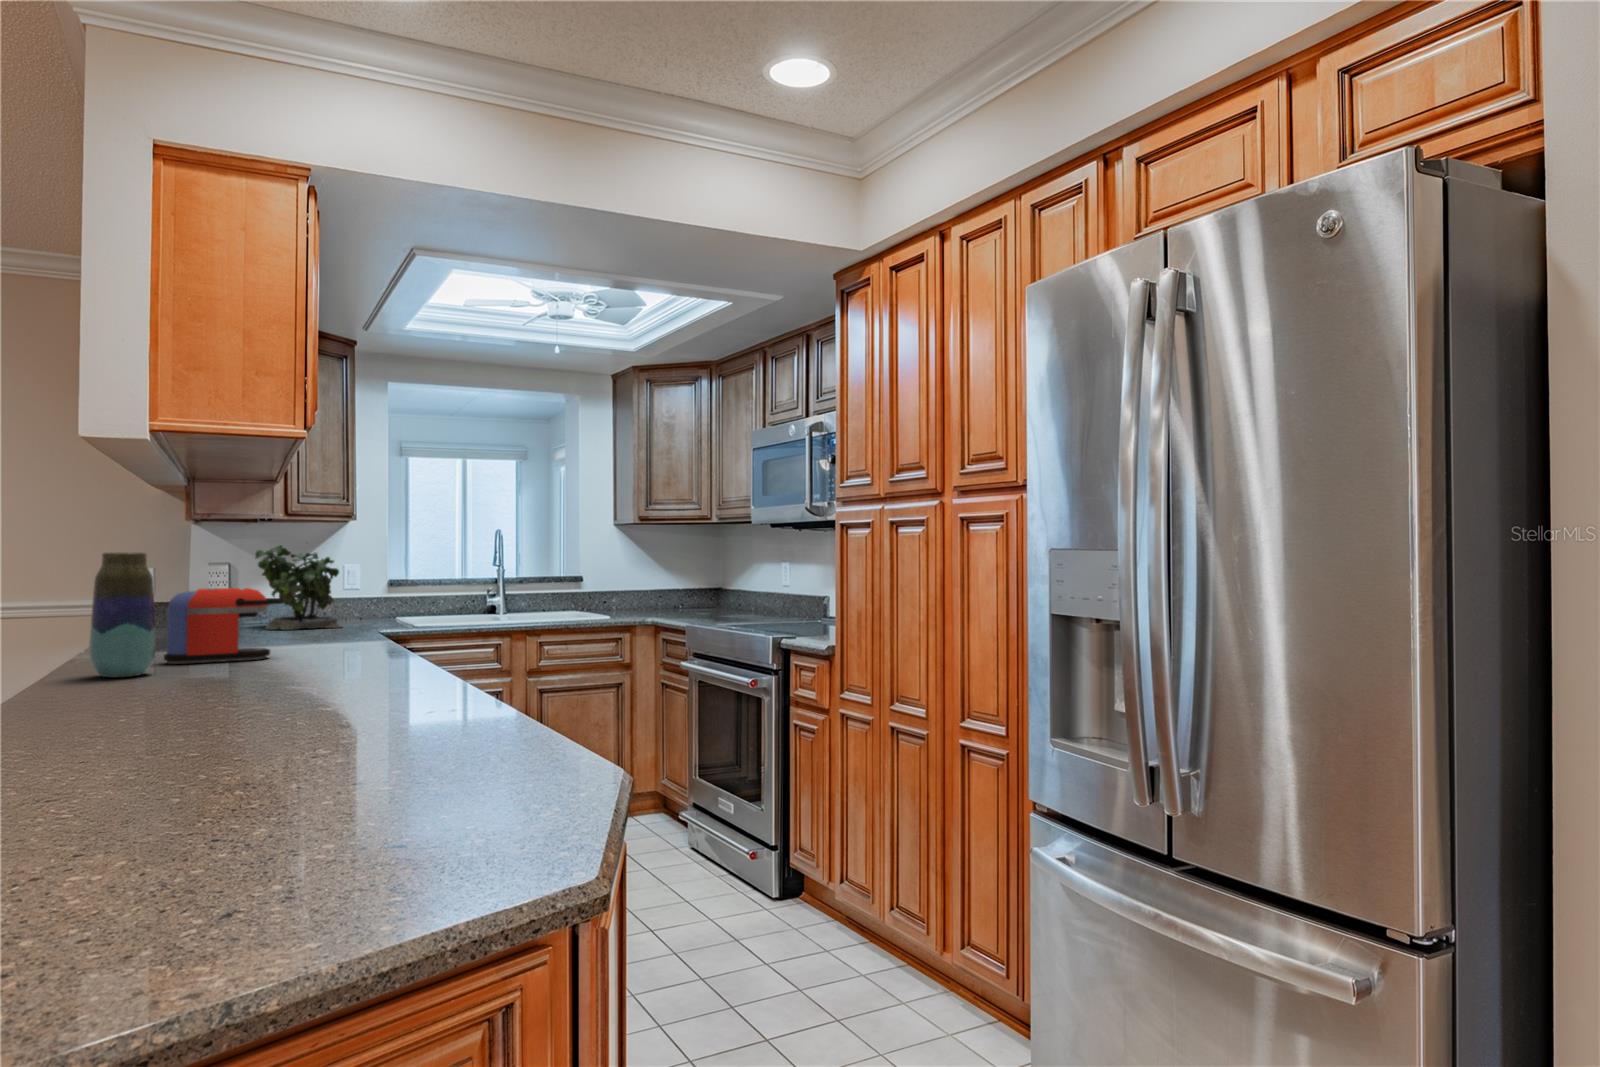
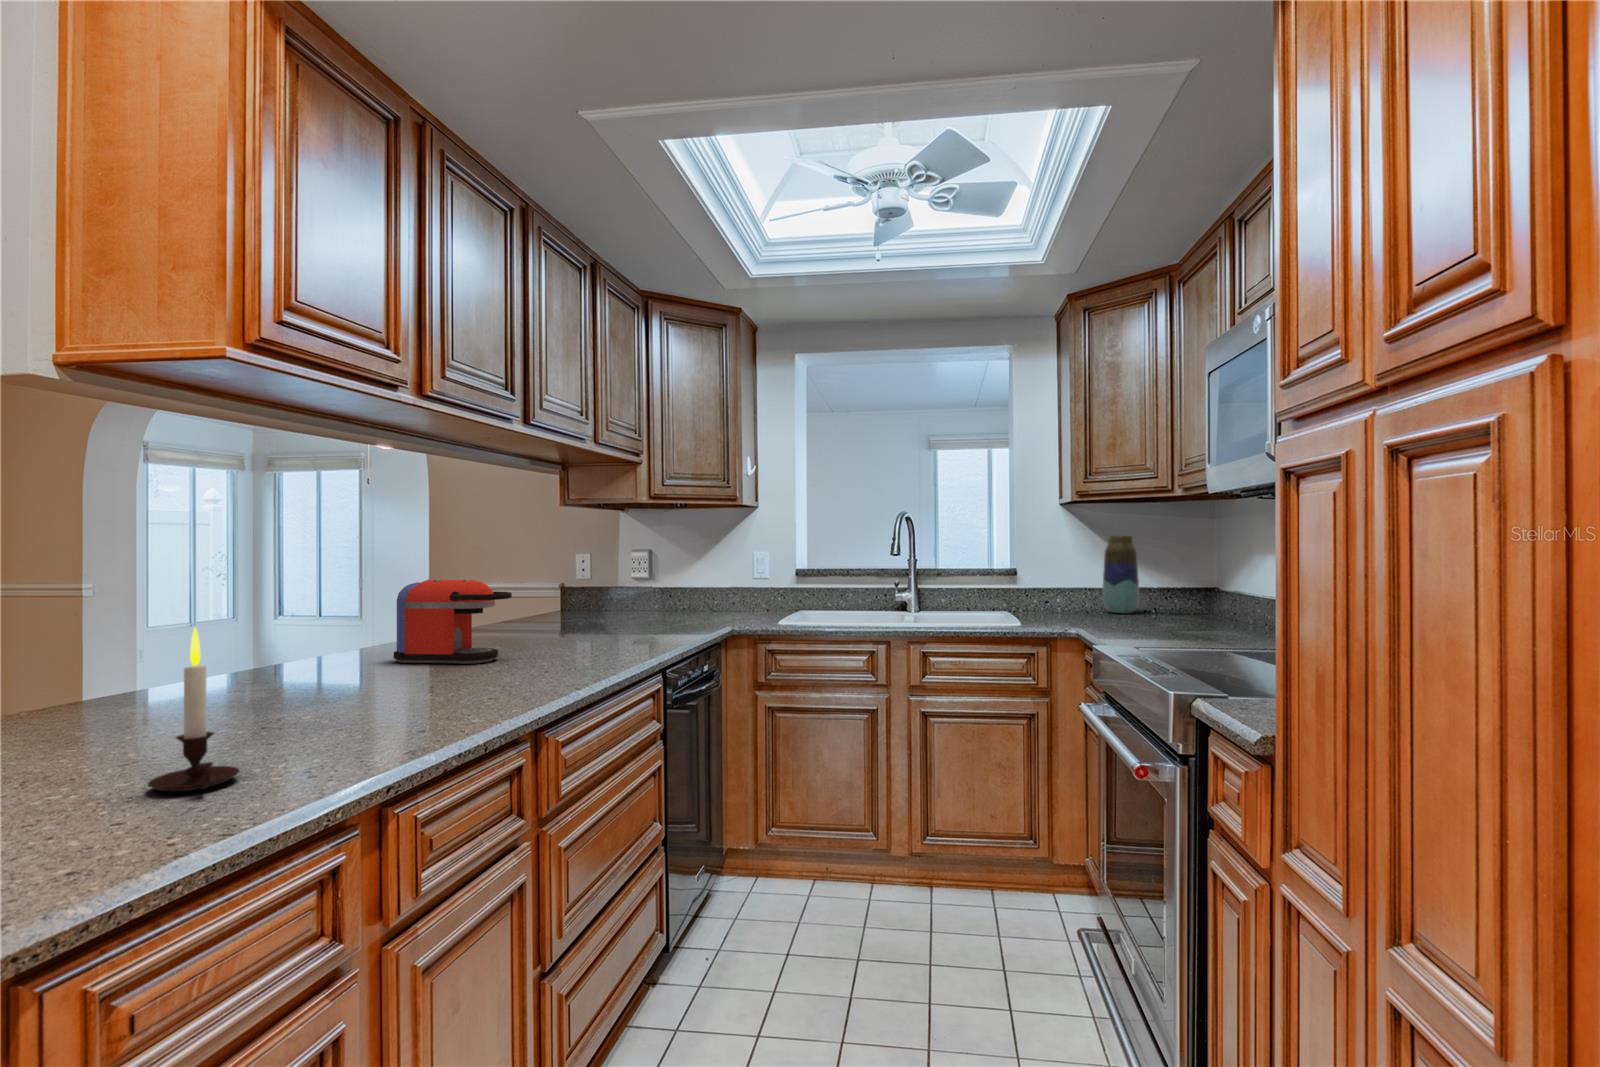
potted plant: present [255,545,341,630] -> none [642,528,719,621]
vase: present [89,552,156,677] -> present [1103,536,1139,614]
candle: none [353,607,409,703] -> present [148,628,239,791]

